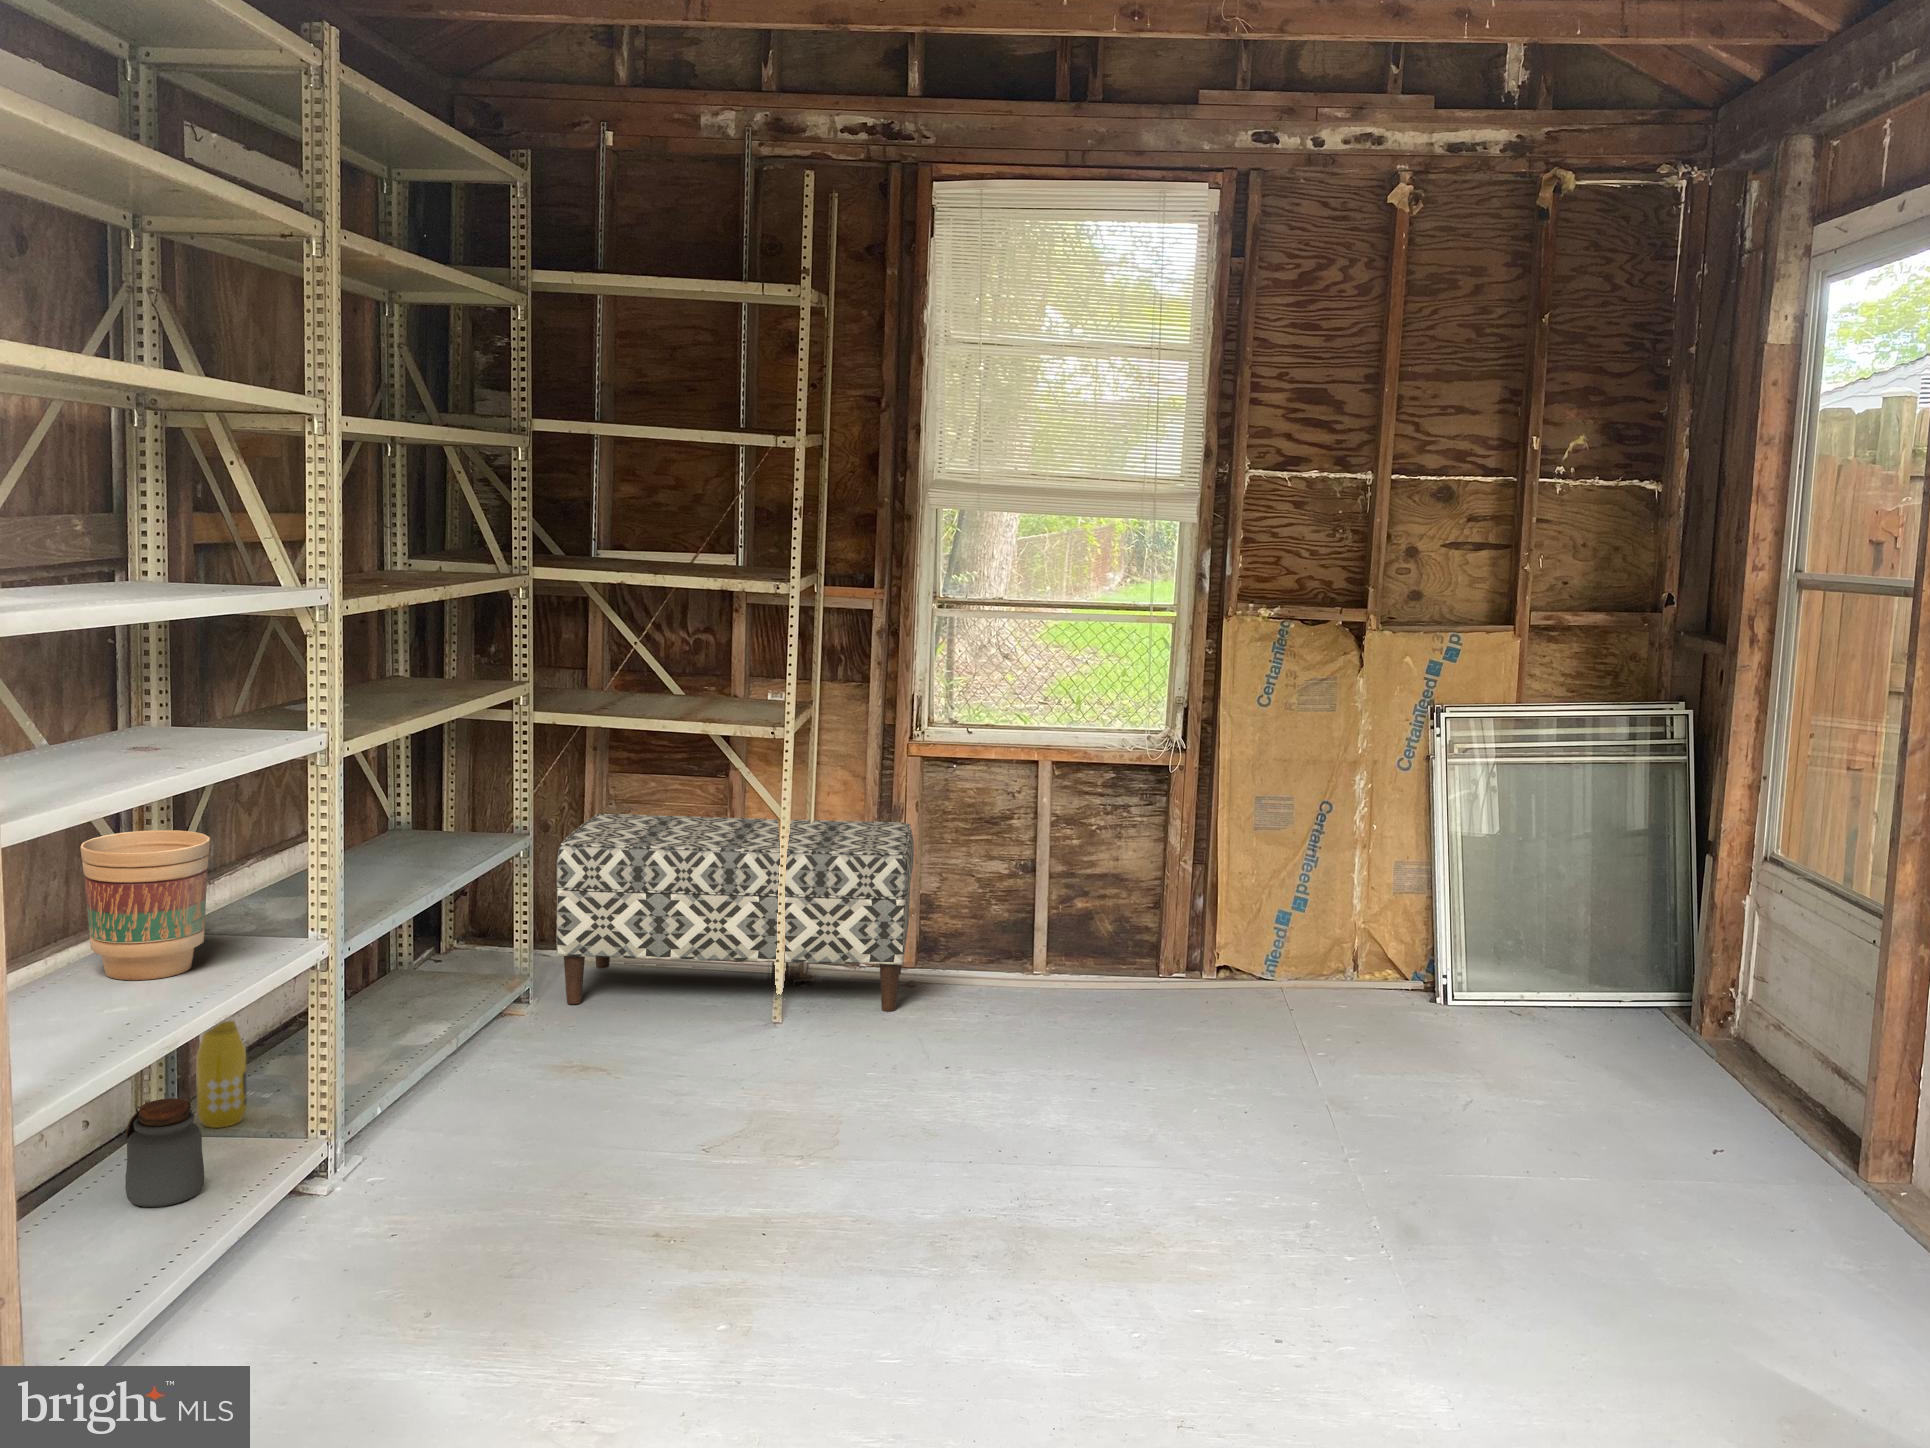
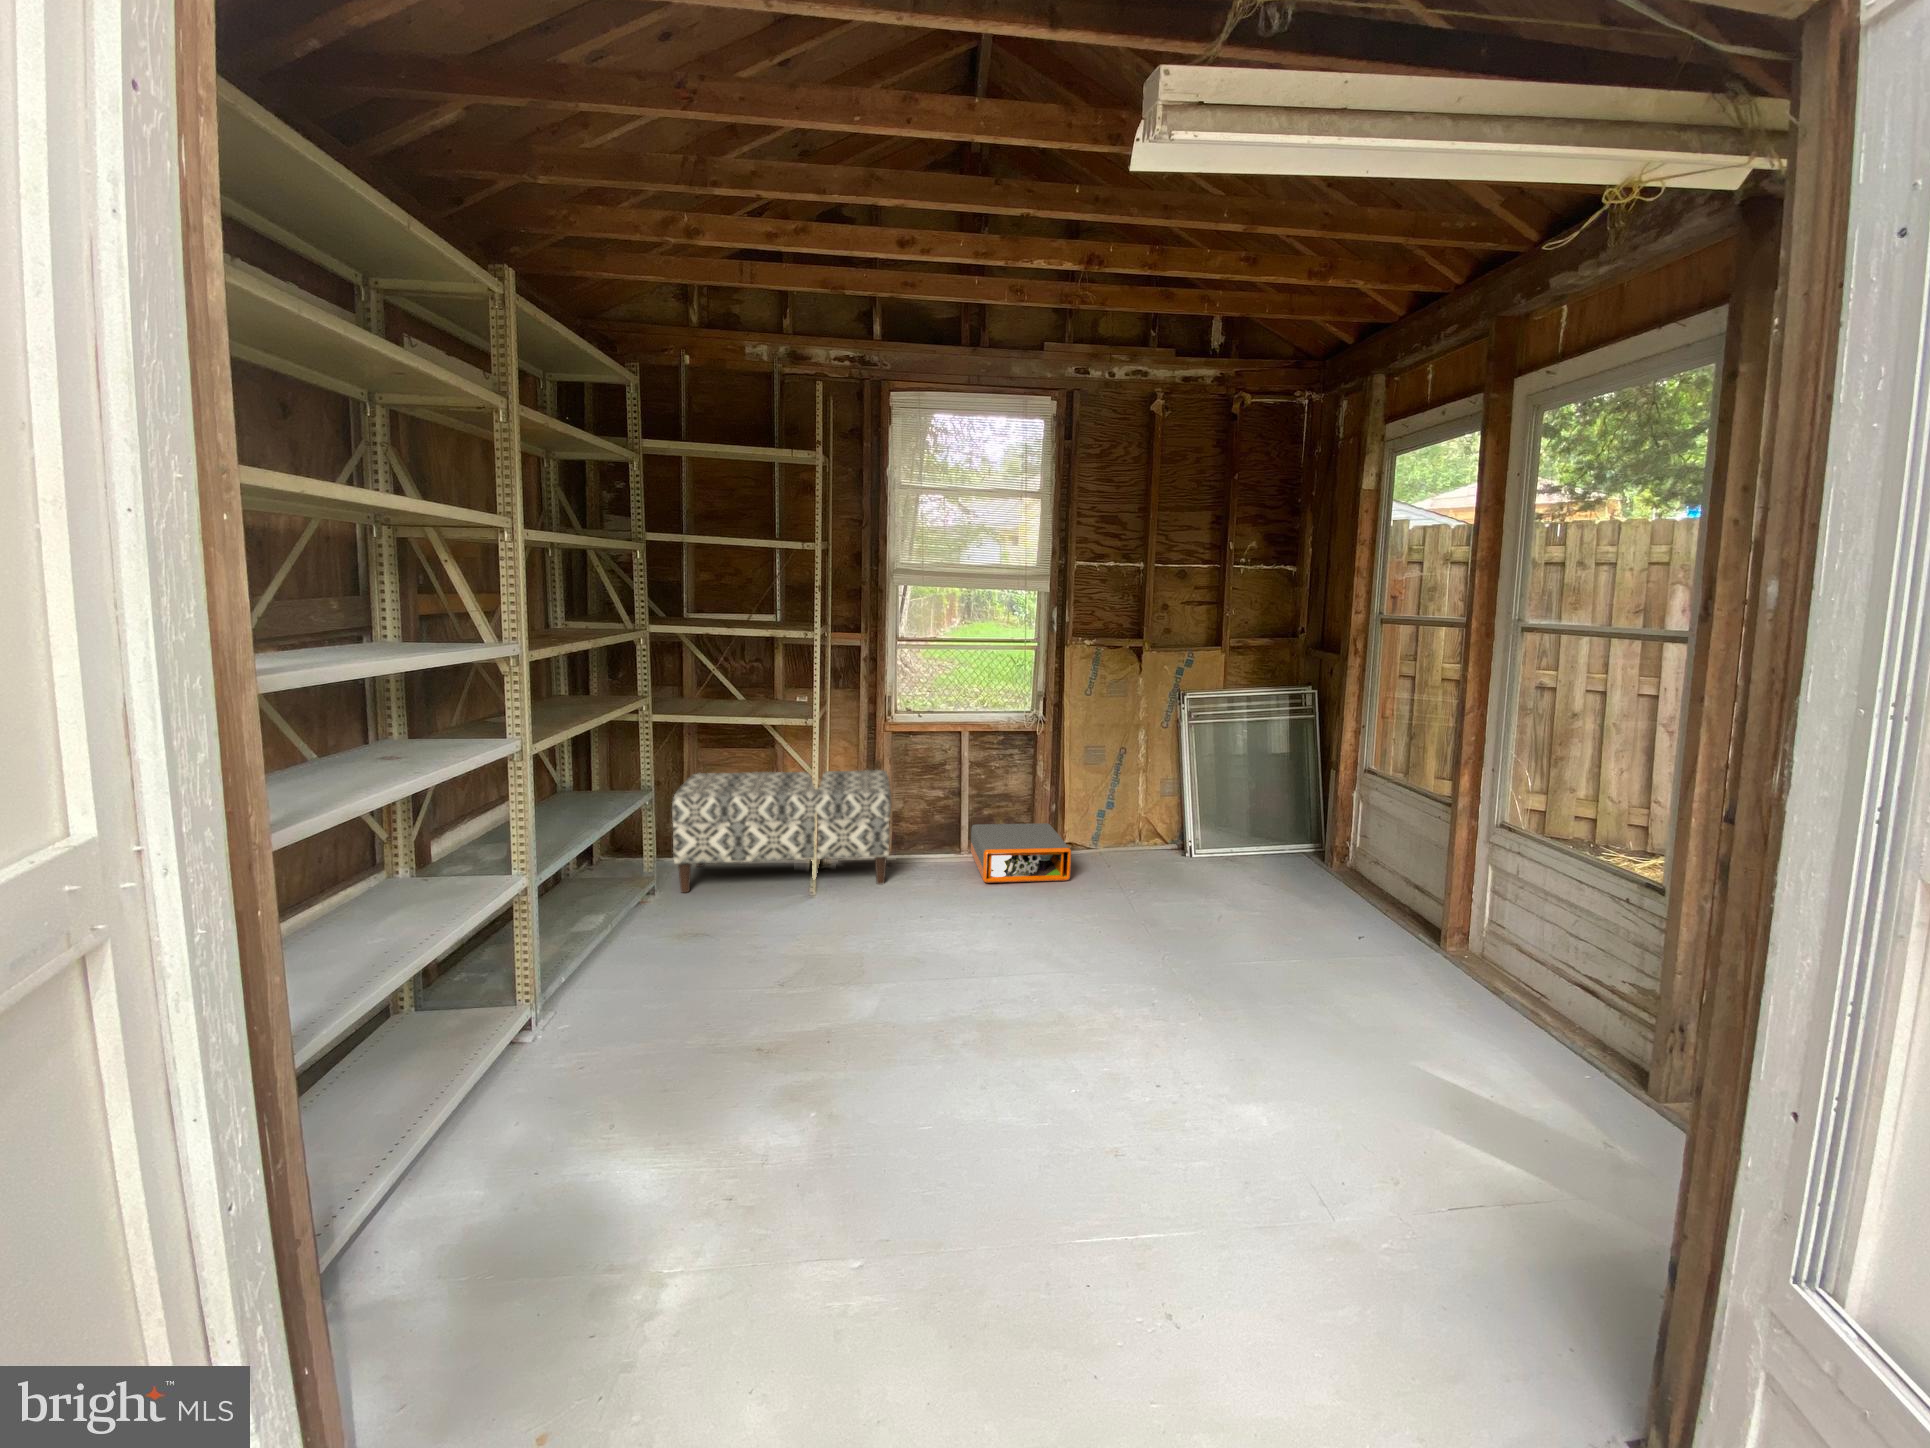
flower pot: present [80,830,210,980] -> none [341,812,440,921]
storage box: none [1050,924,1216,1025] -> present [971,823,1071,883]
bottle: present [196,1020,247,1128] -> none [434,915,472,1006]
jar: present [125,1098,205,1207] -> none [384,996,444,1075]

